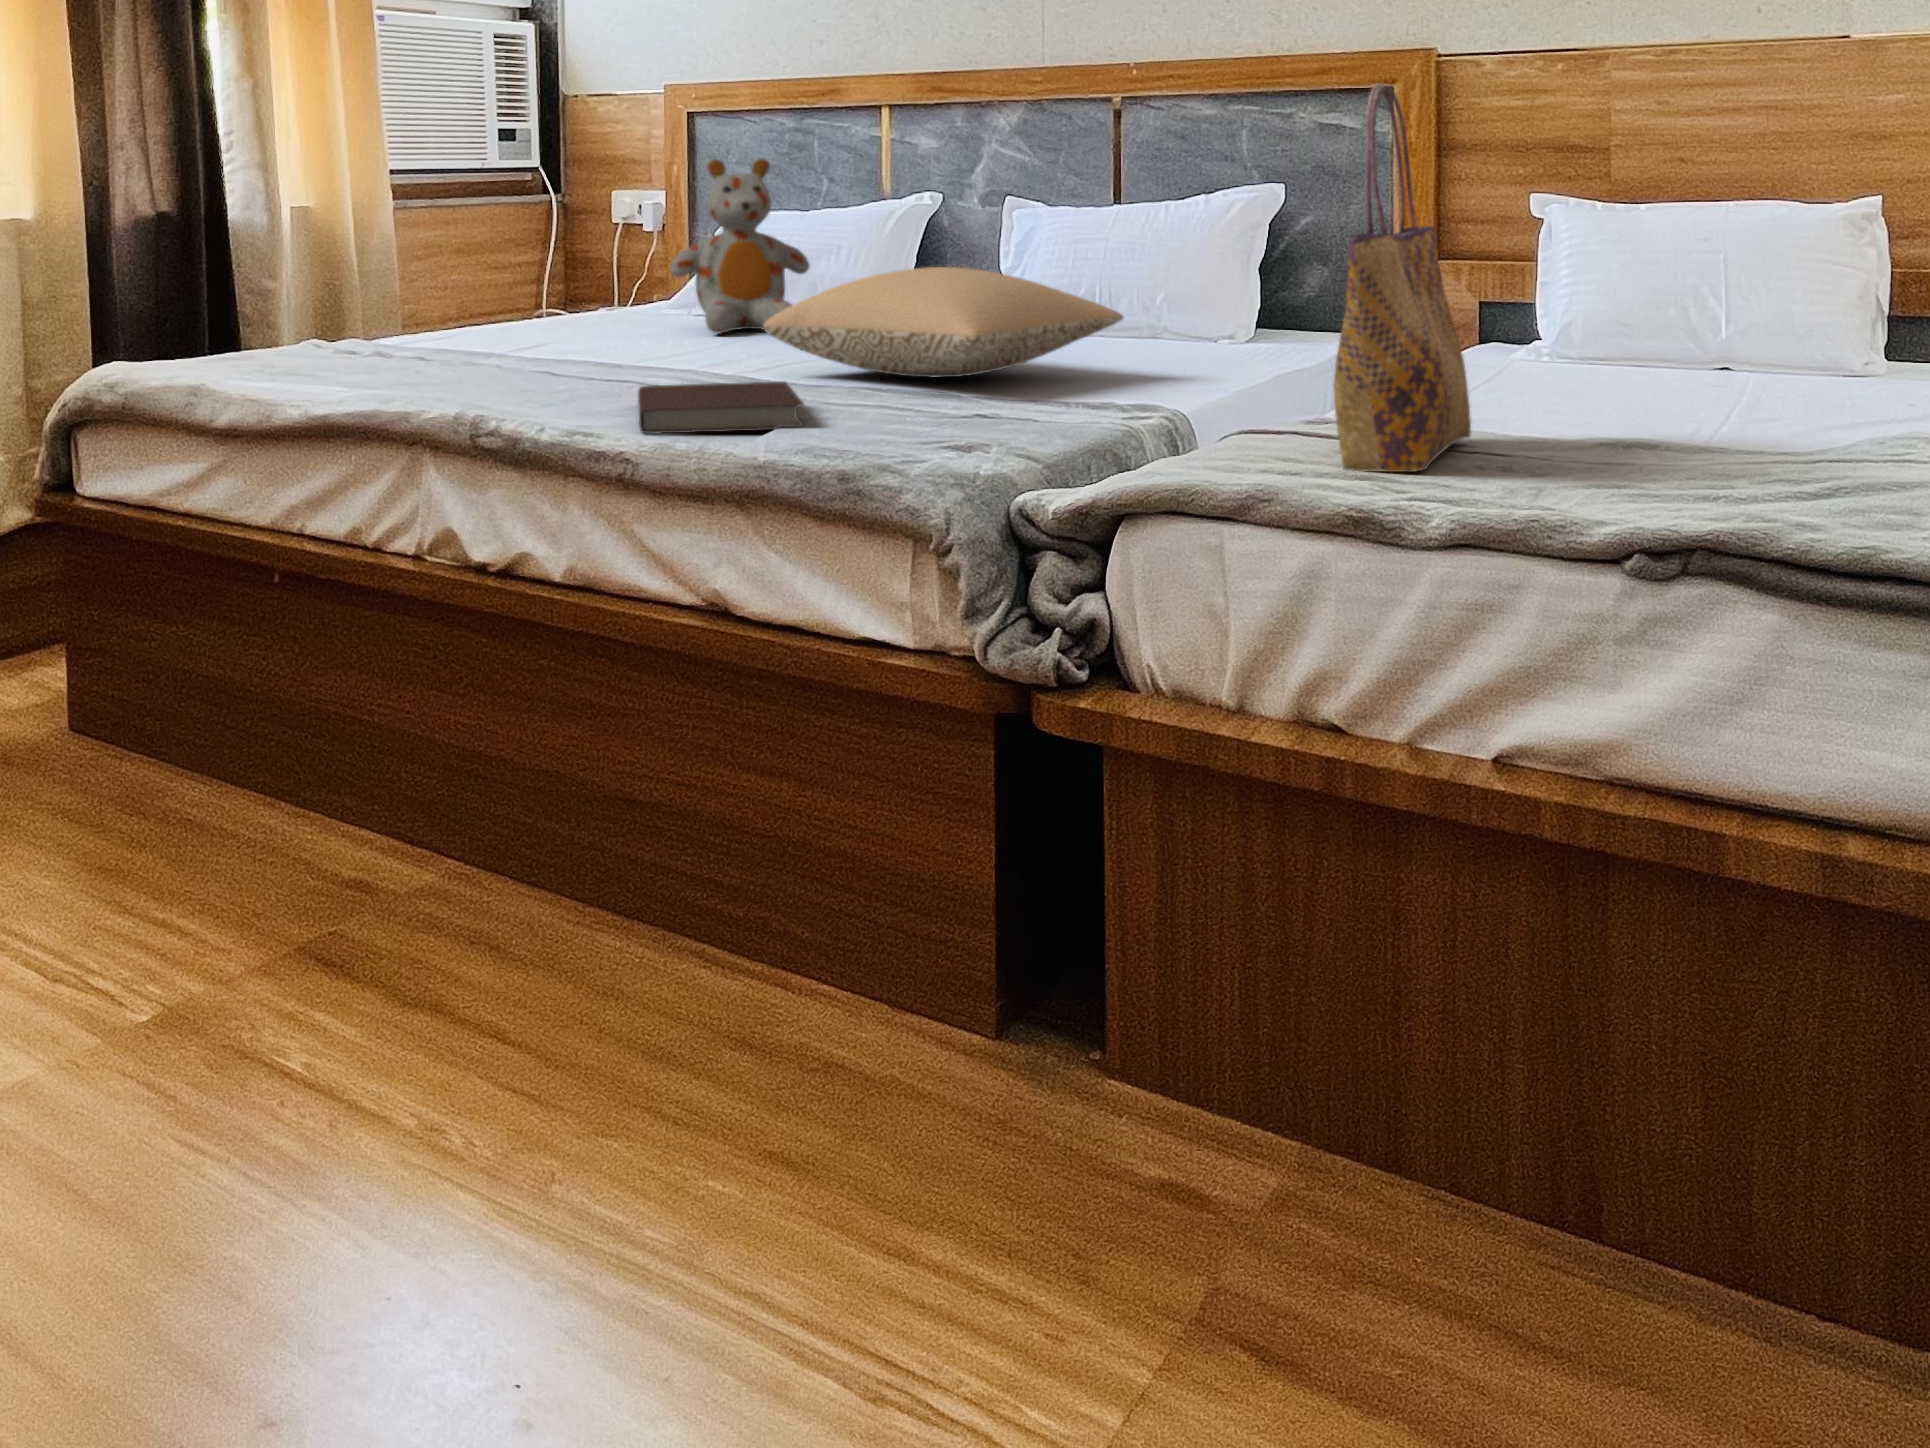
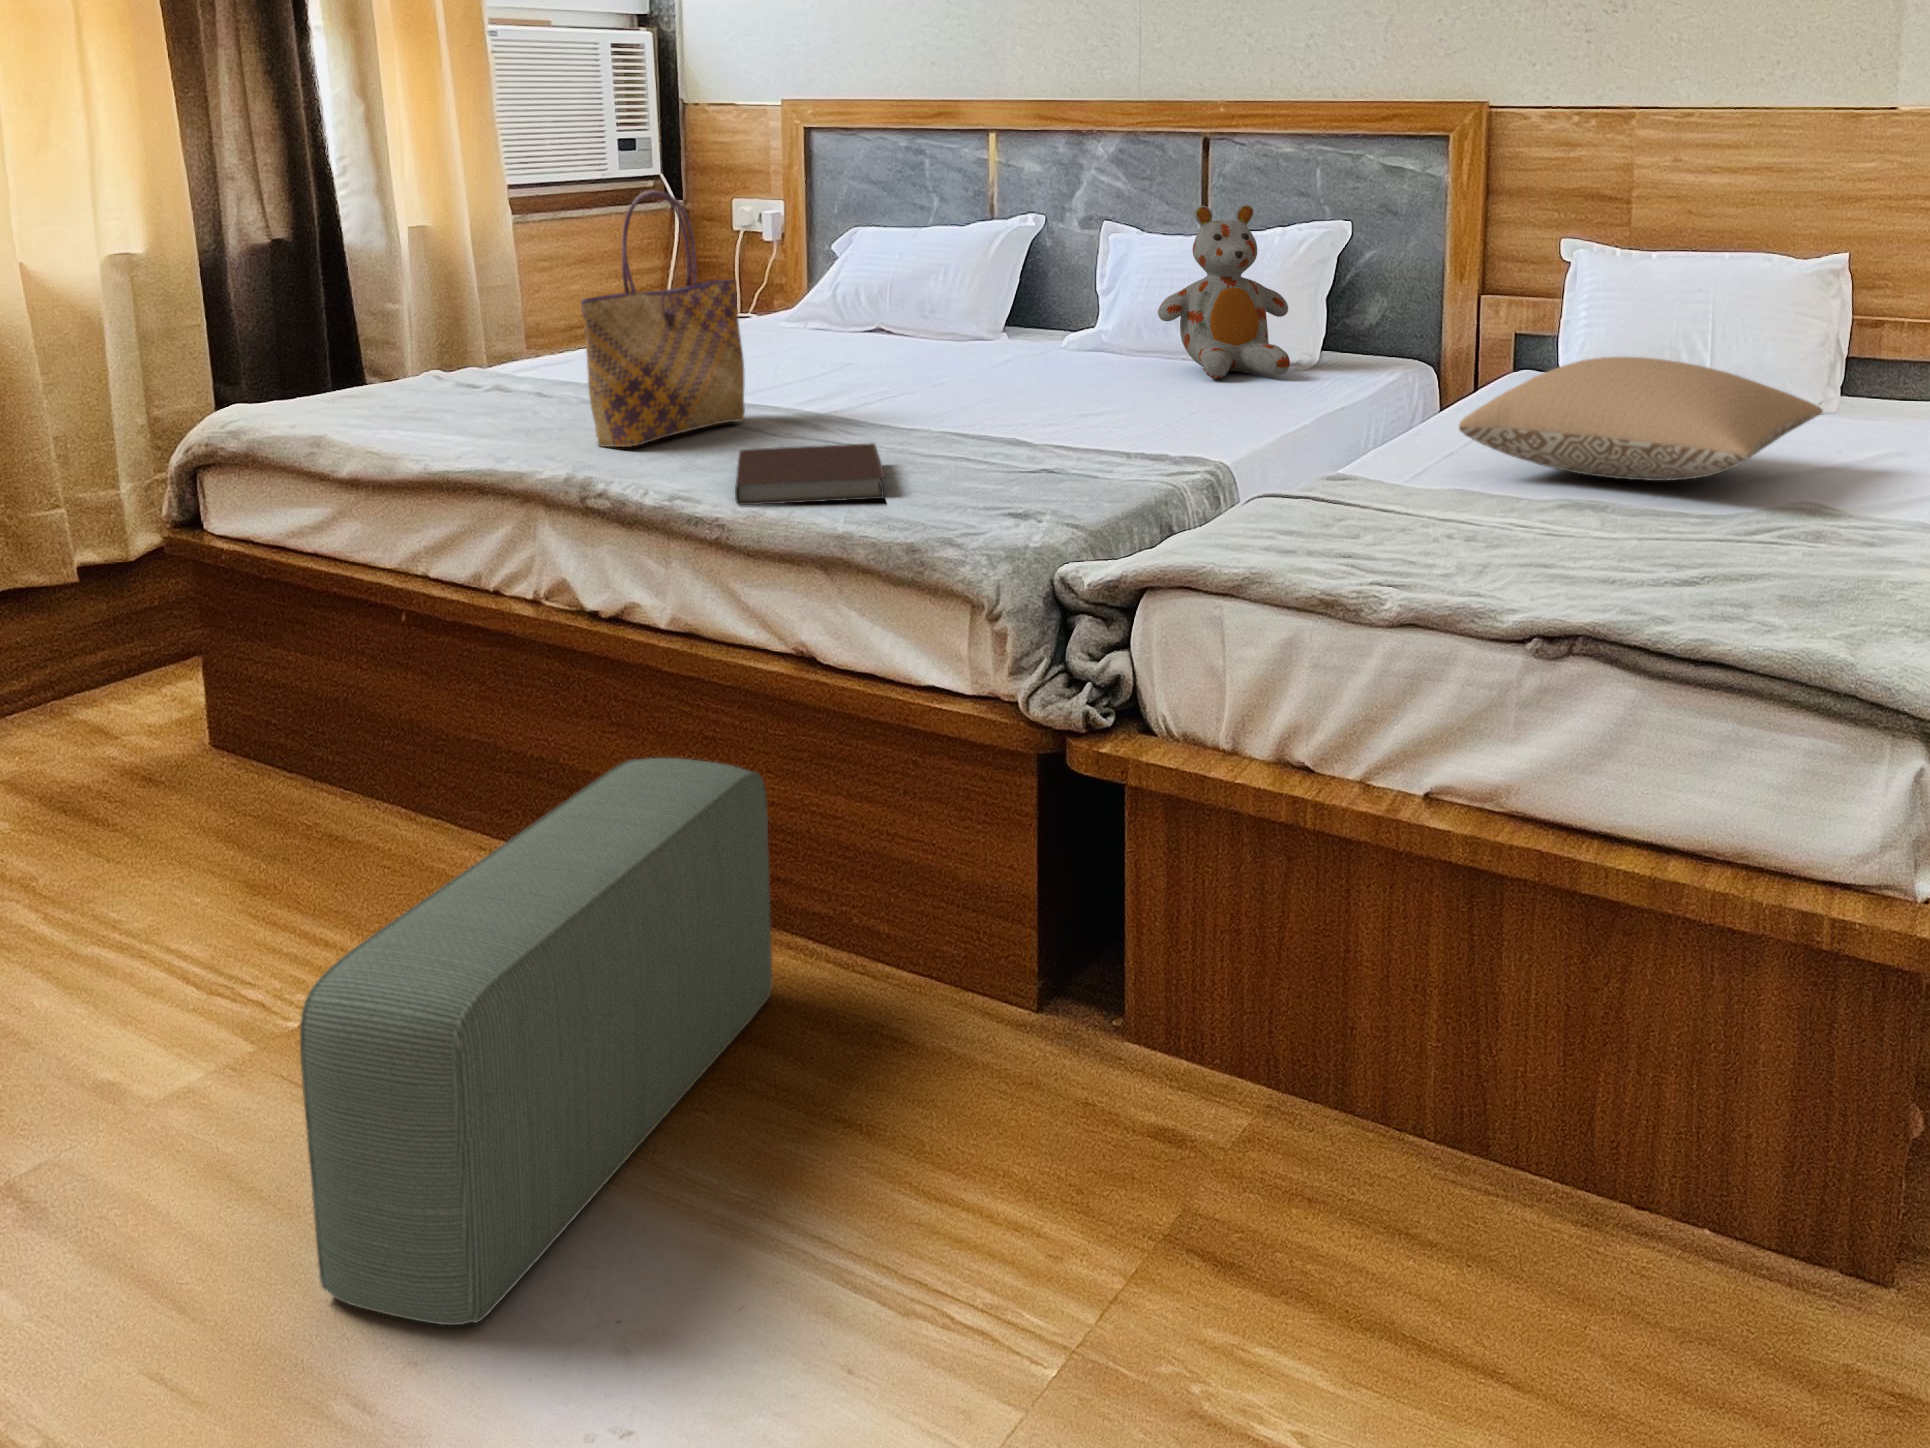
tote bag: present [1333,83,1471,472] -> present [581,190,745,447]
stuffed bear: present [670,158,810,333] -> present [1158,205,1290,379]
pillow: present [764,267,1124,377] -> present [1459,357,1823,481]
pouf: none [144,714,679,1388] -> present [300,758,772,1325]

